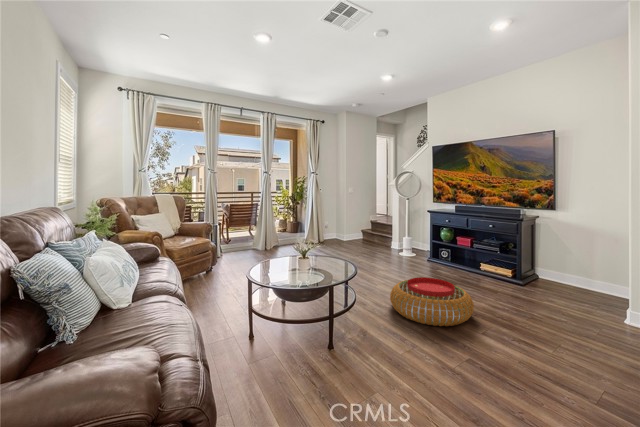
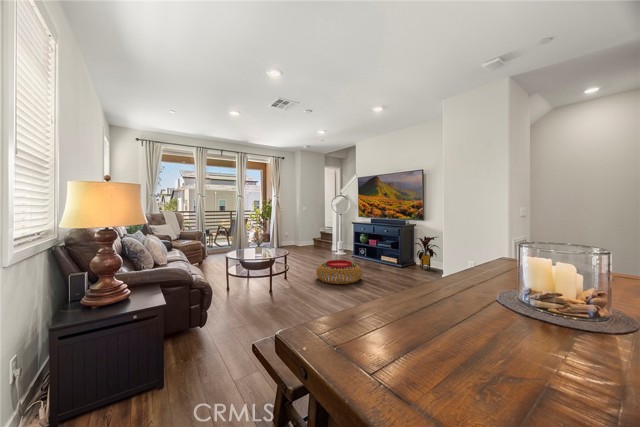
house plant: none [541,240,606,296] -> present [413,236,439,270]

